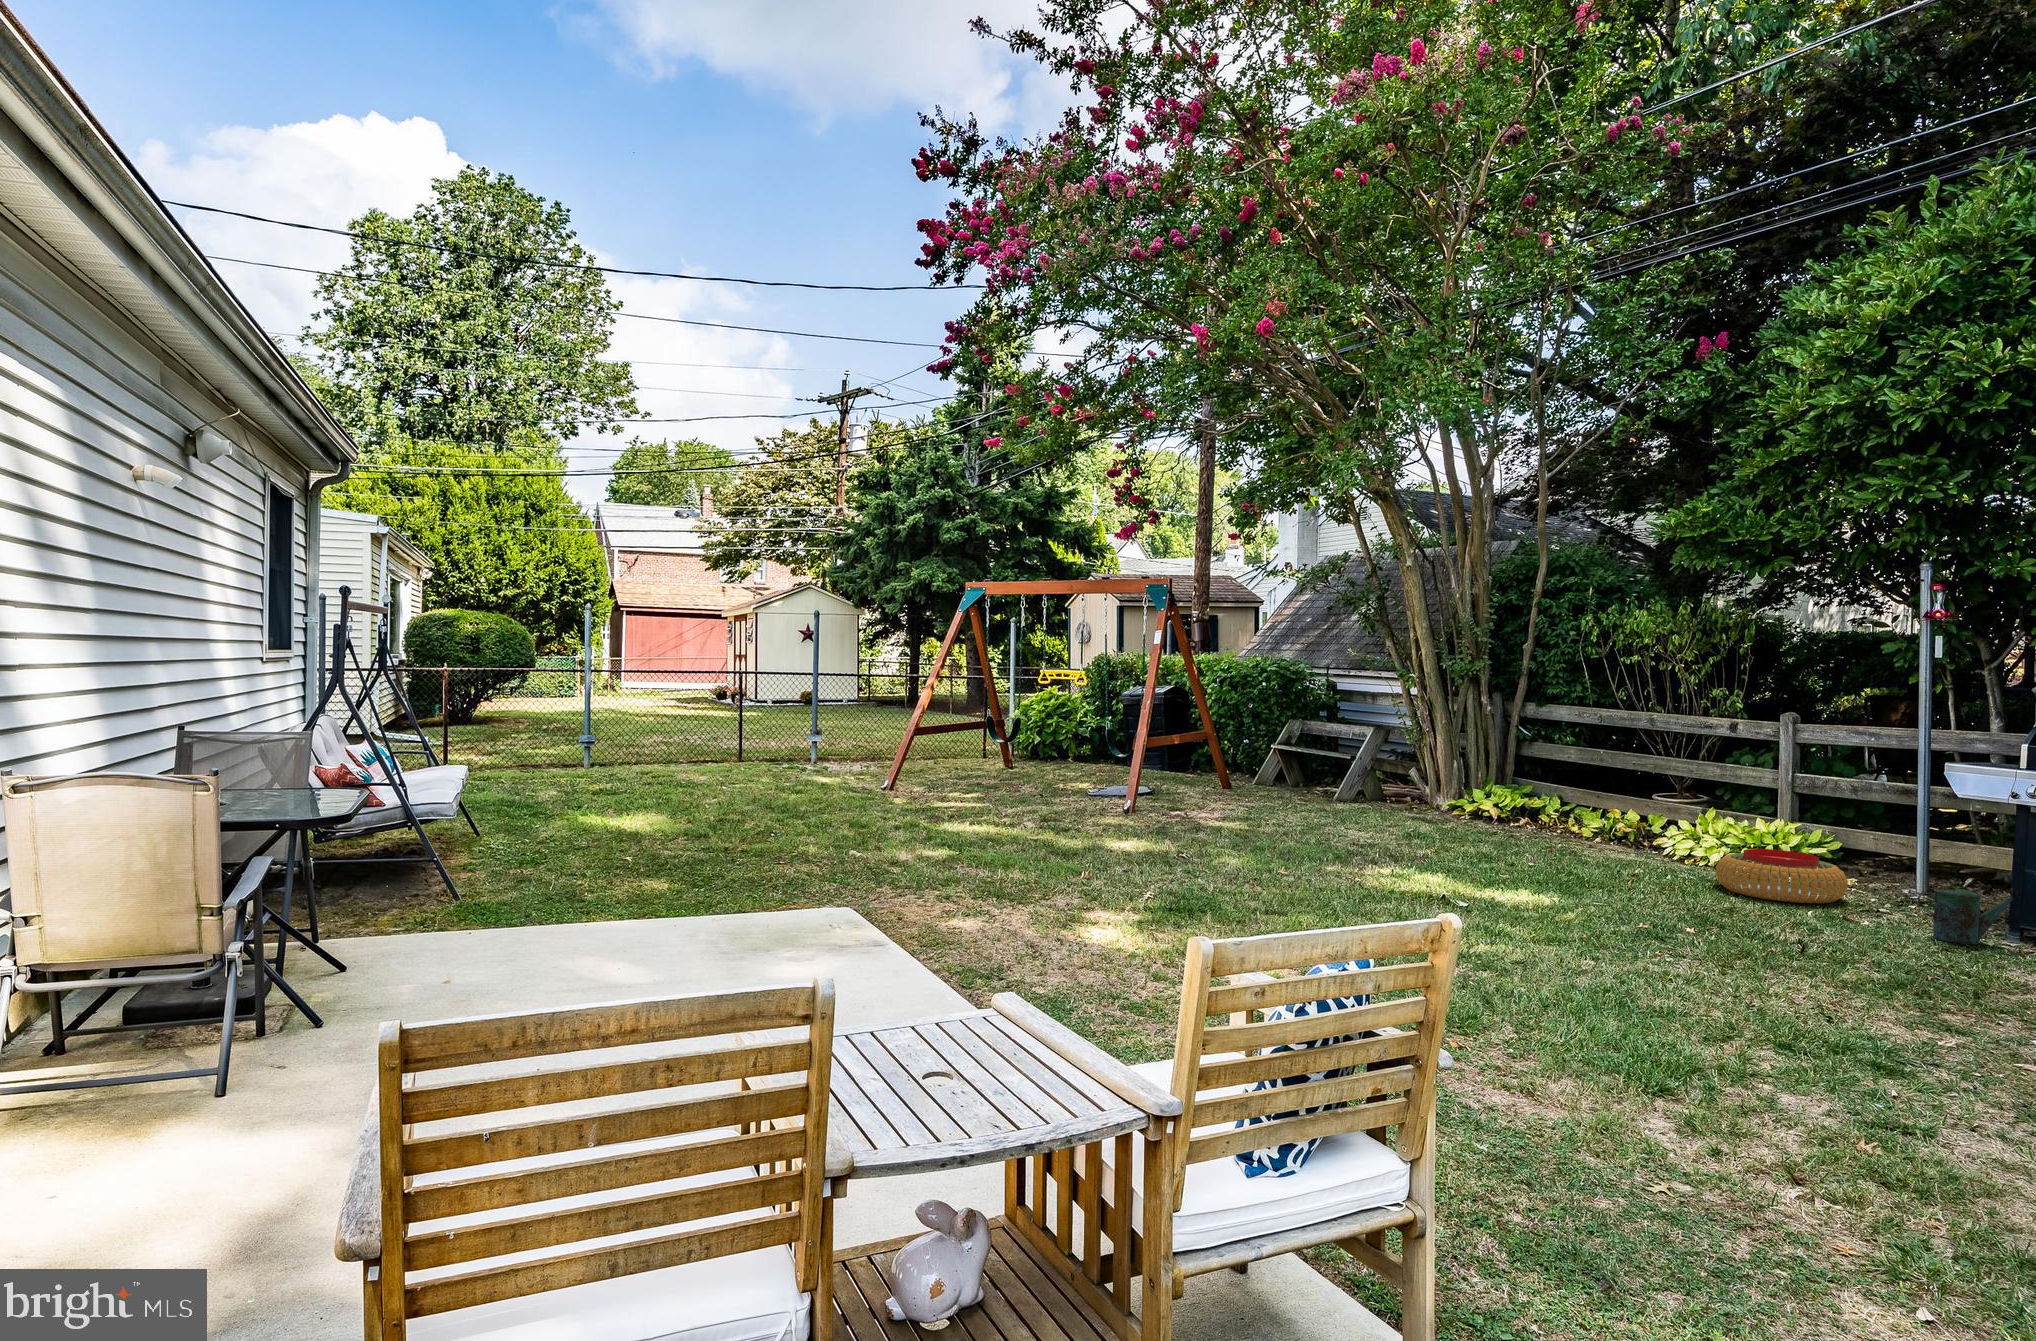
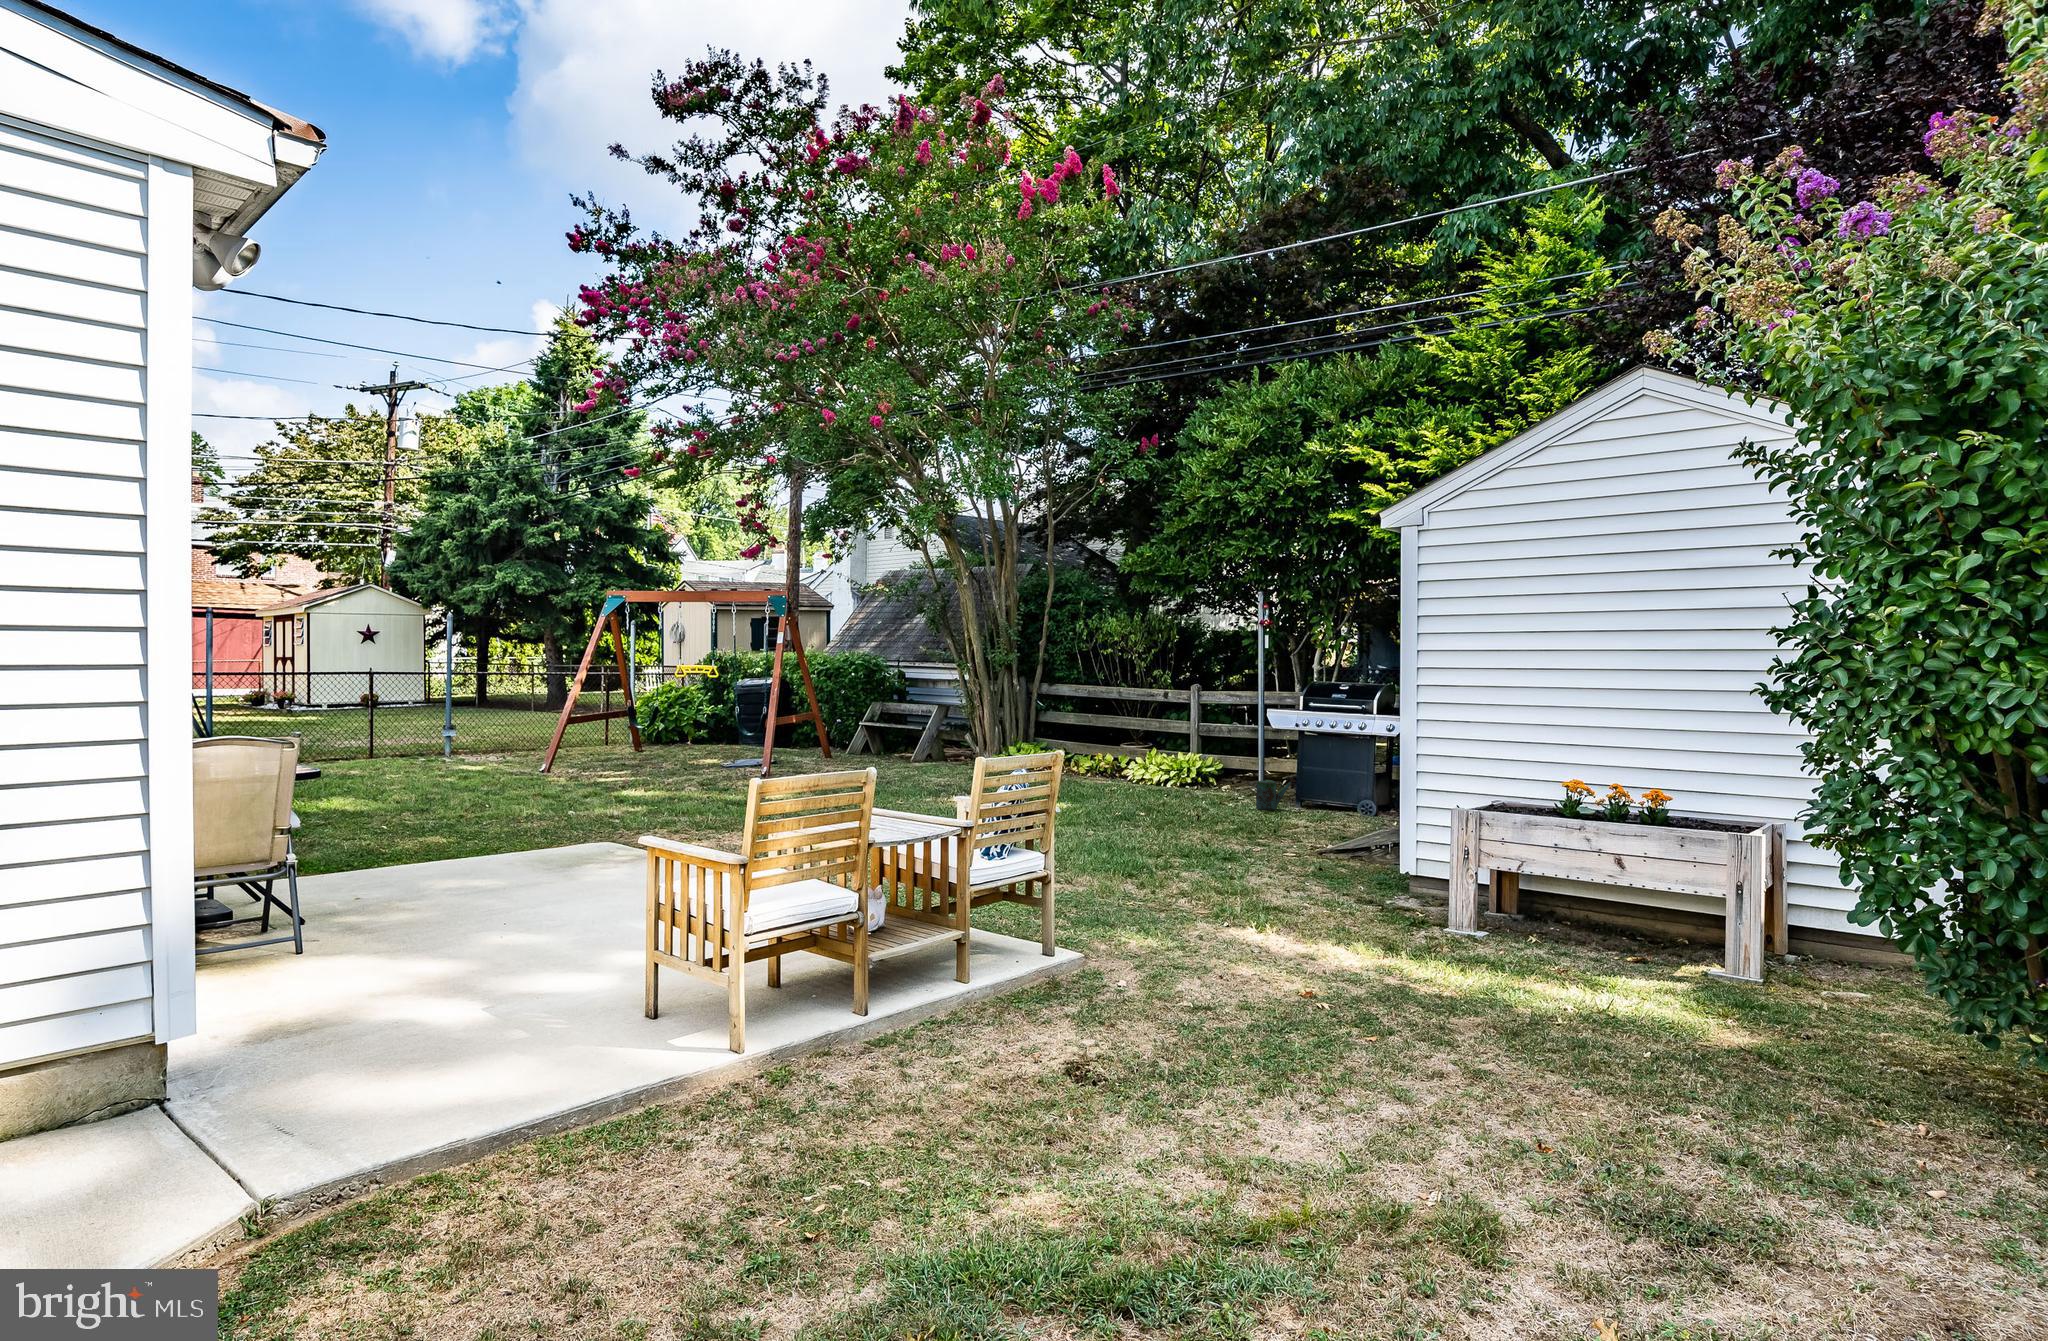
pouf: present [1716,849,1848,903] -> none [1154,769,1221,798]

